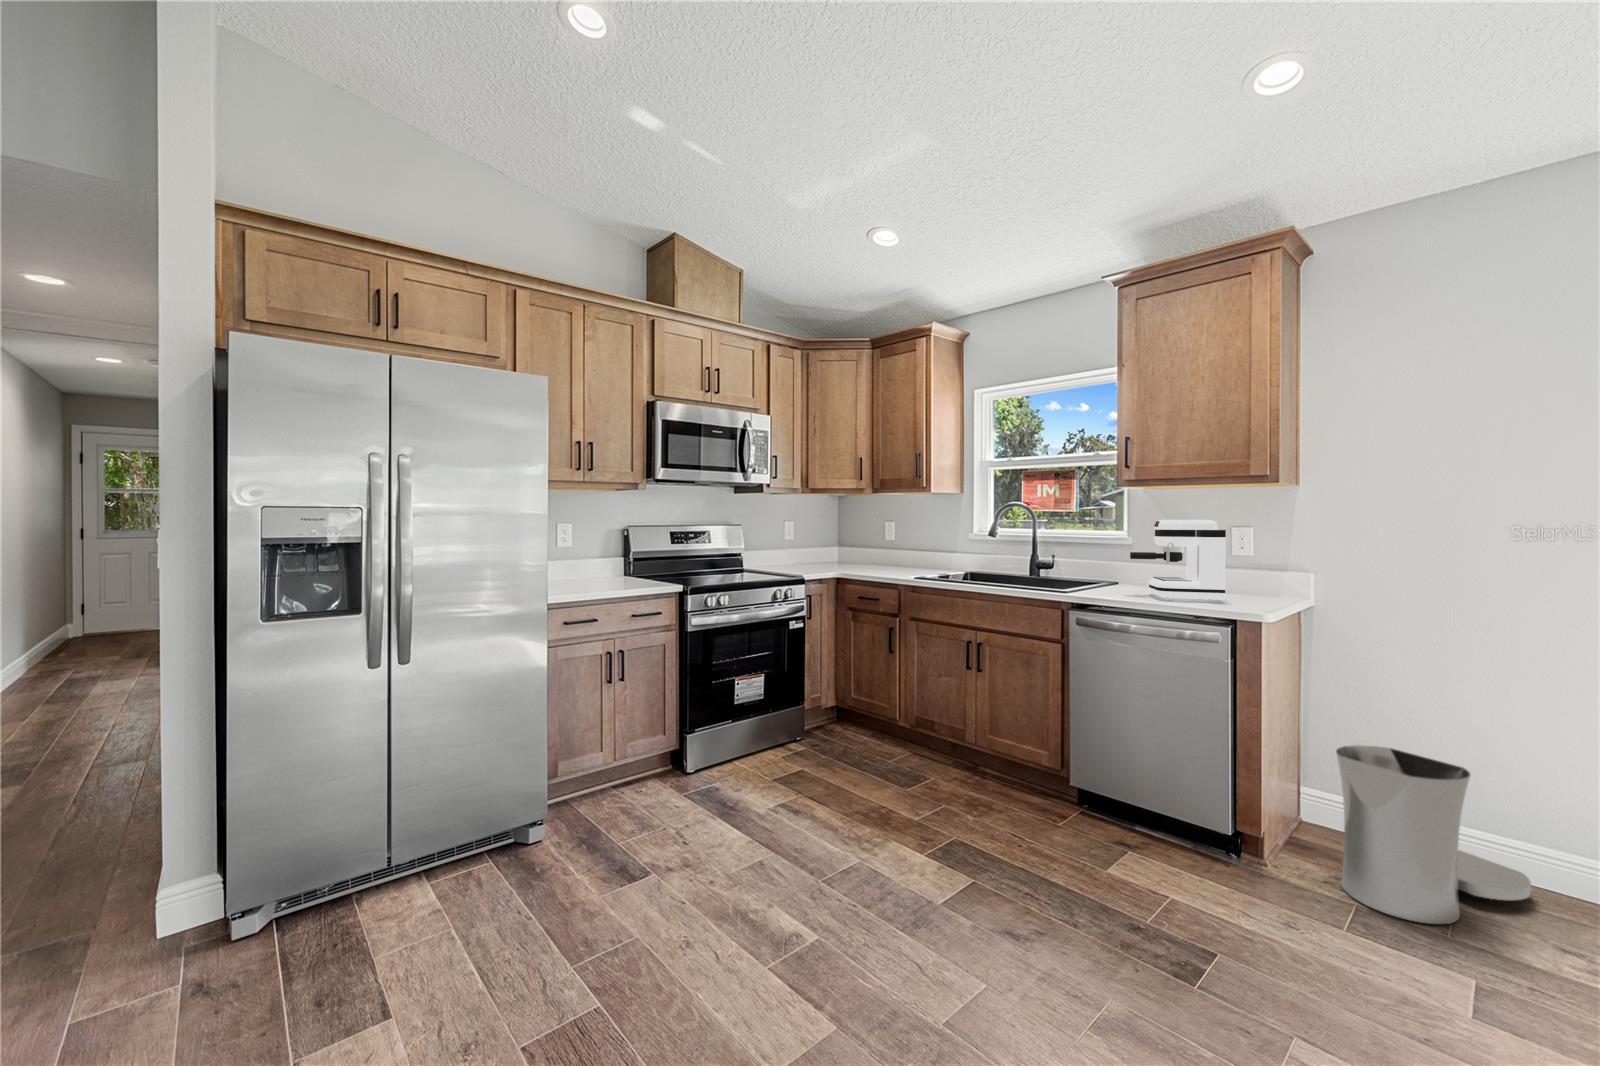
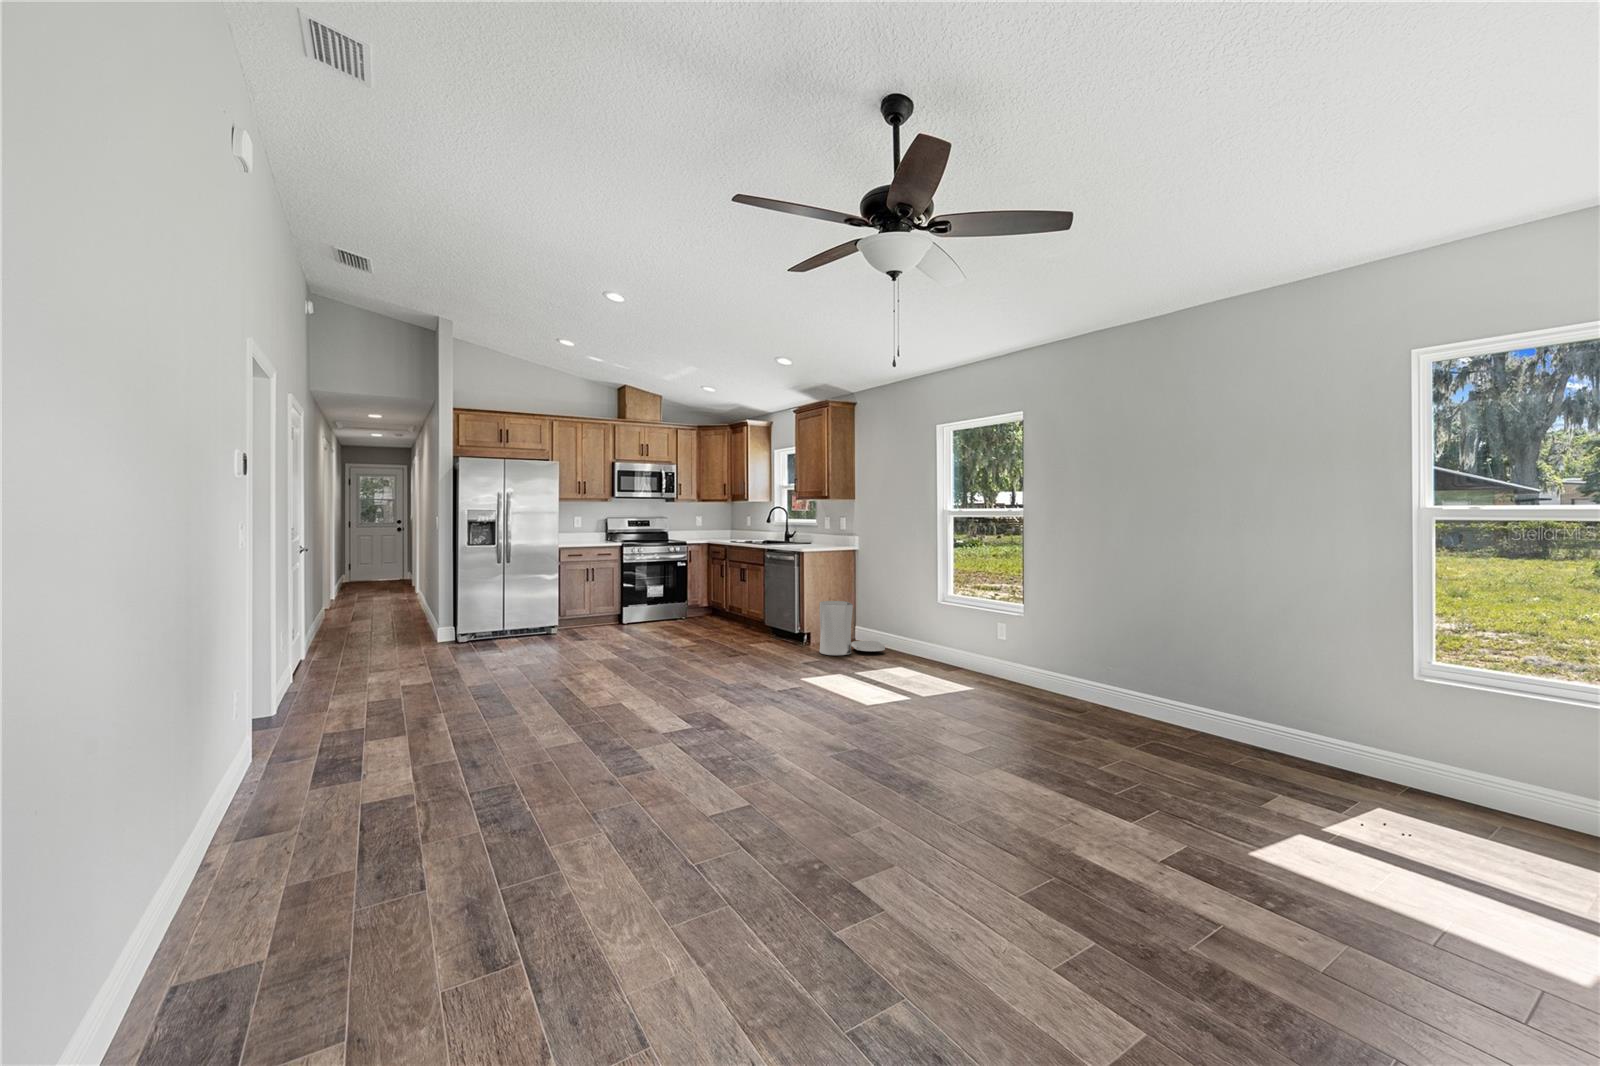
coffee maker: present [1130,520,1226,601] -> none [791,516,822,549]

